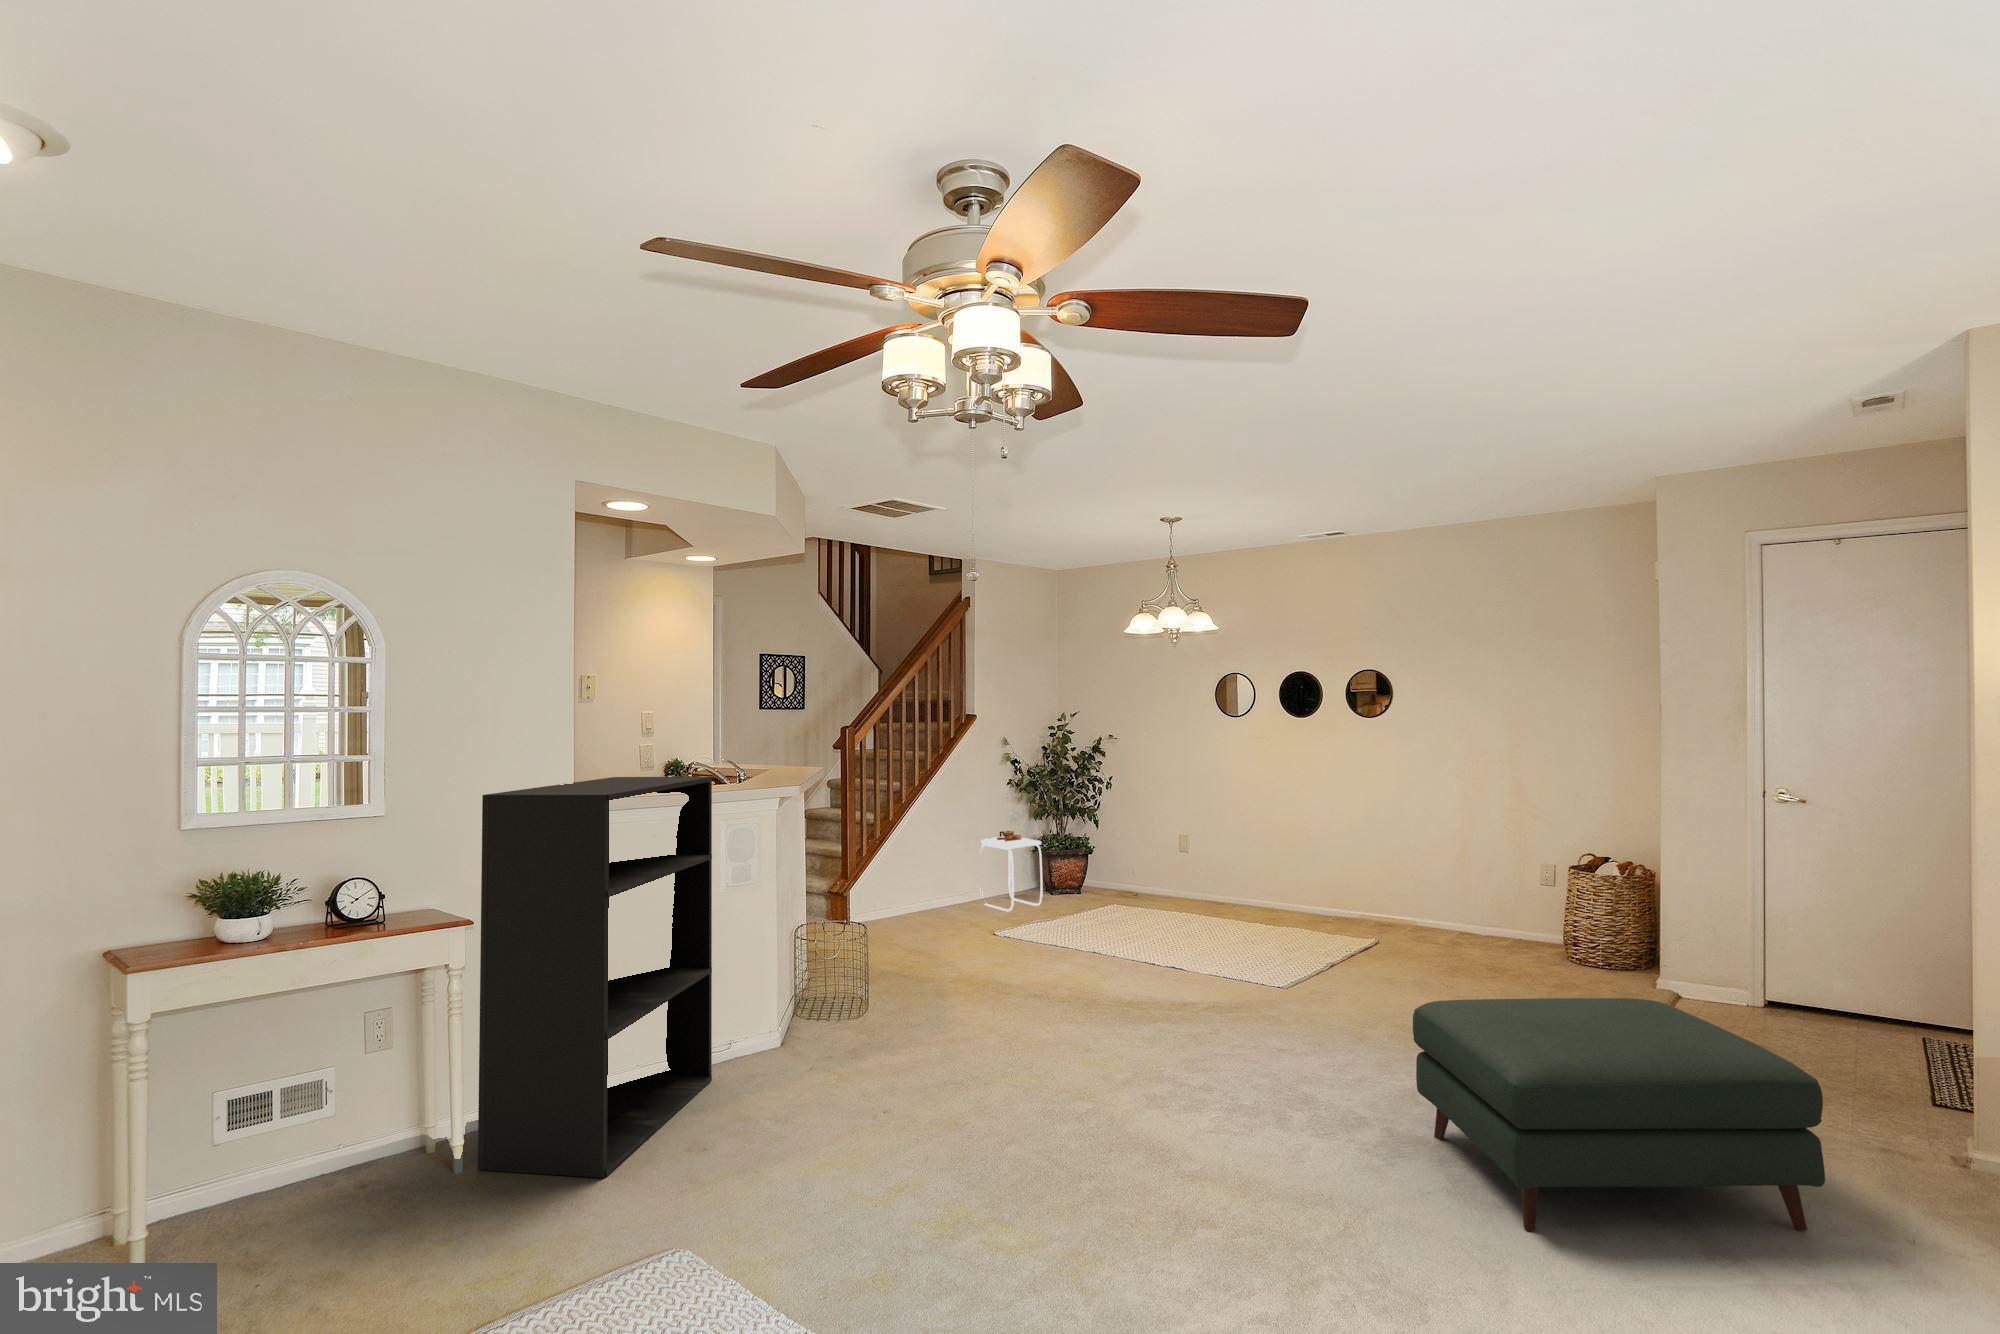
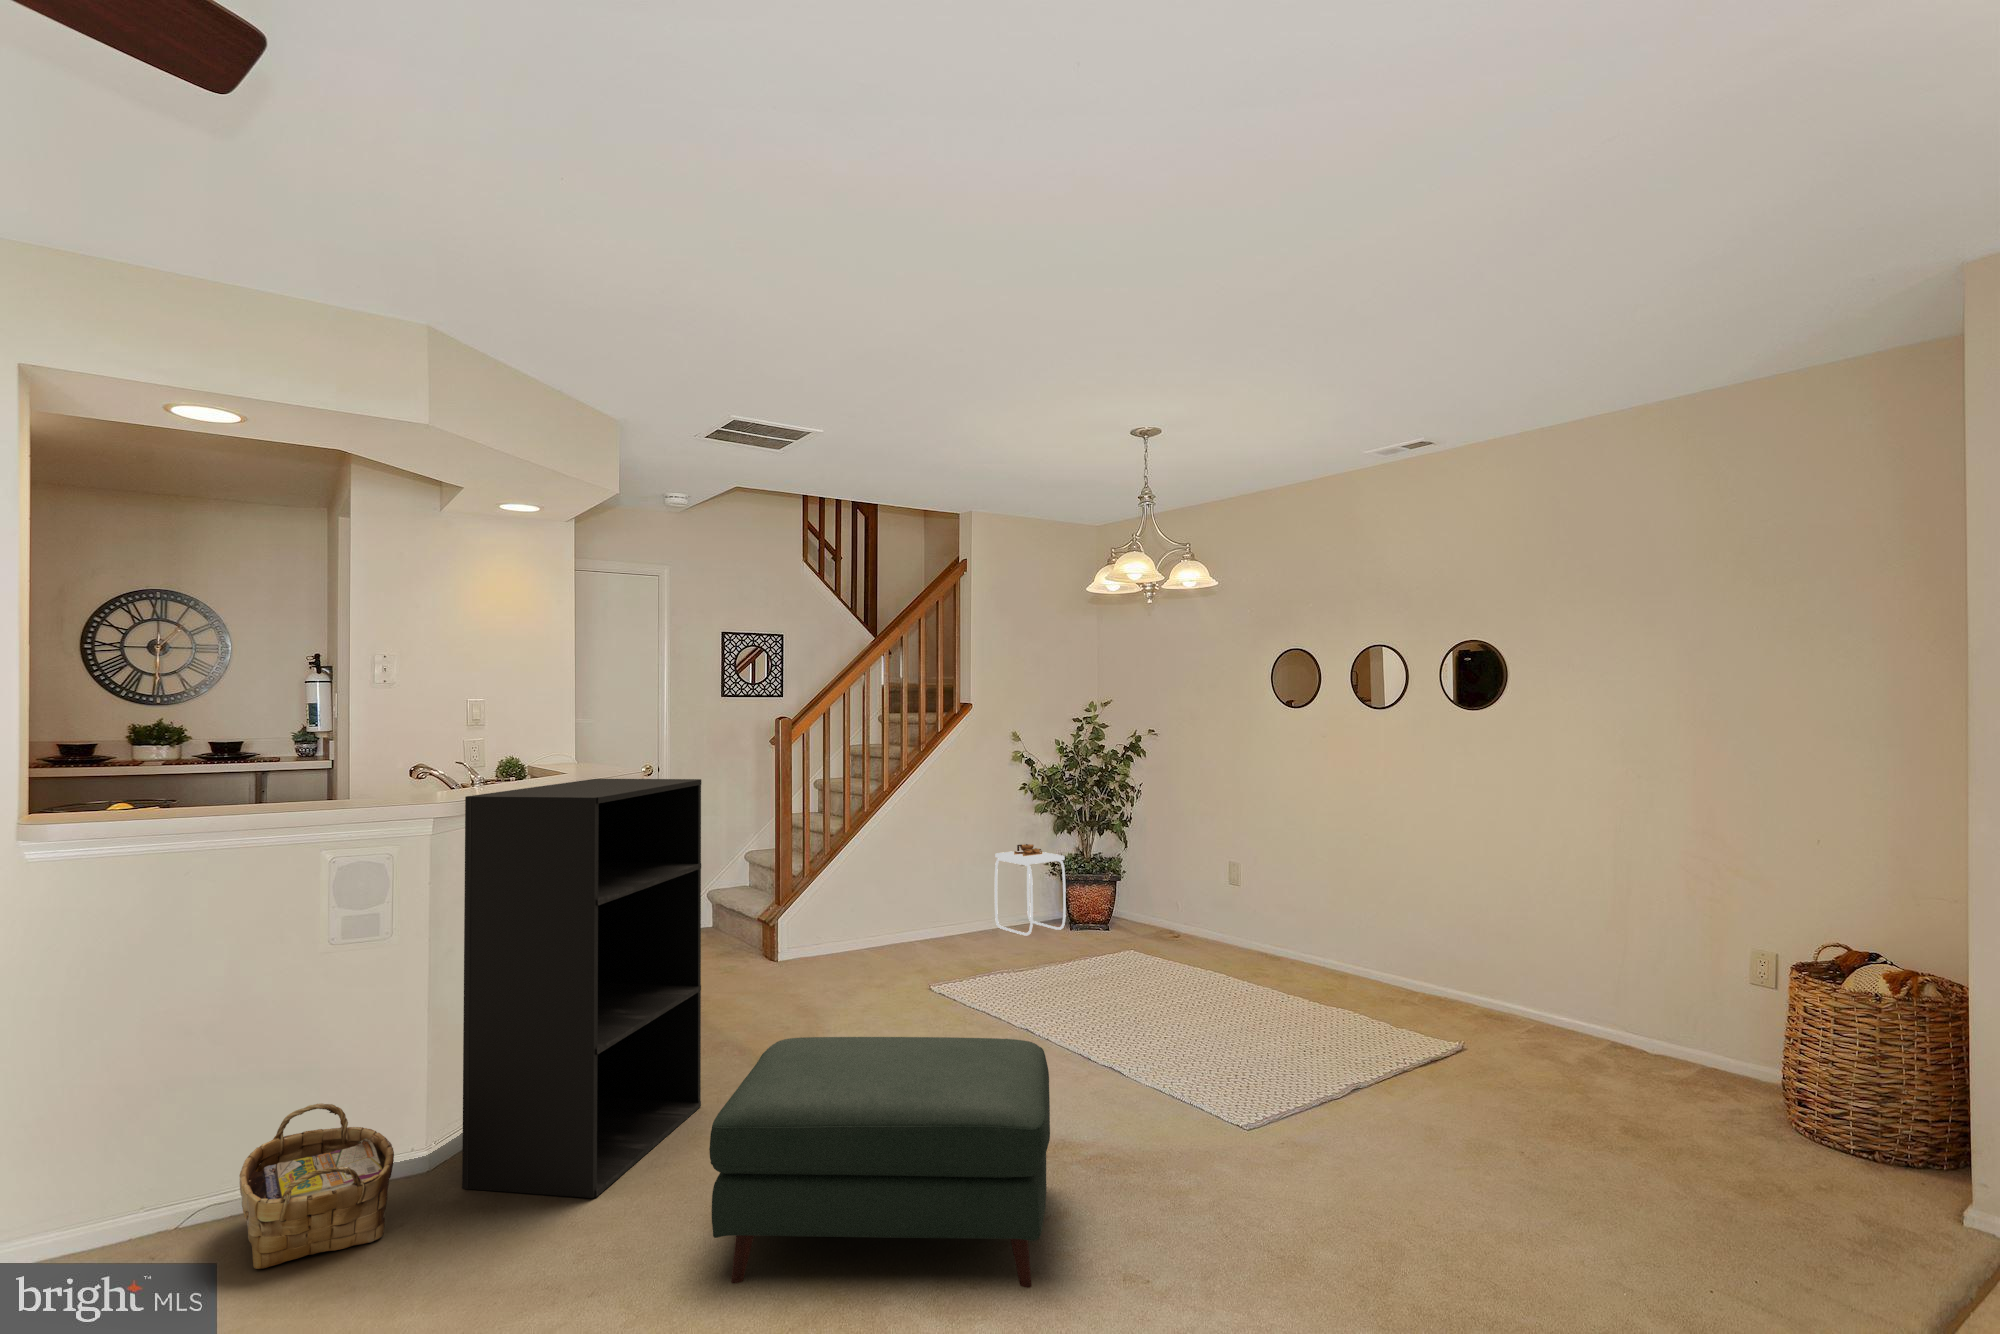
ottoman: present [1413,998,1825,1231] -> present [709,1037,1050,1288]
woven basket: none [249,1092,408,1262] -> present [239,1103,394,1269]

